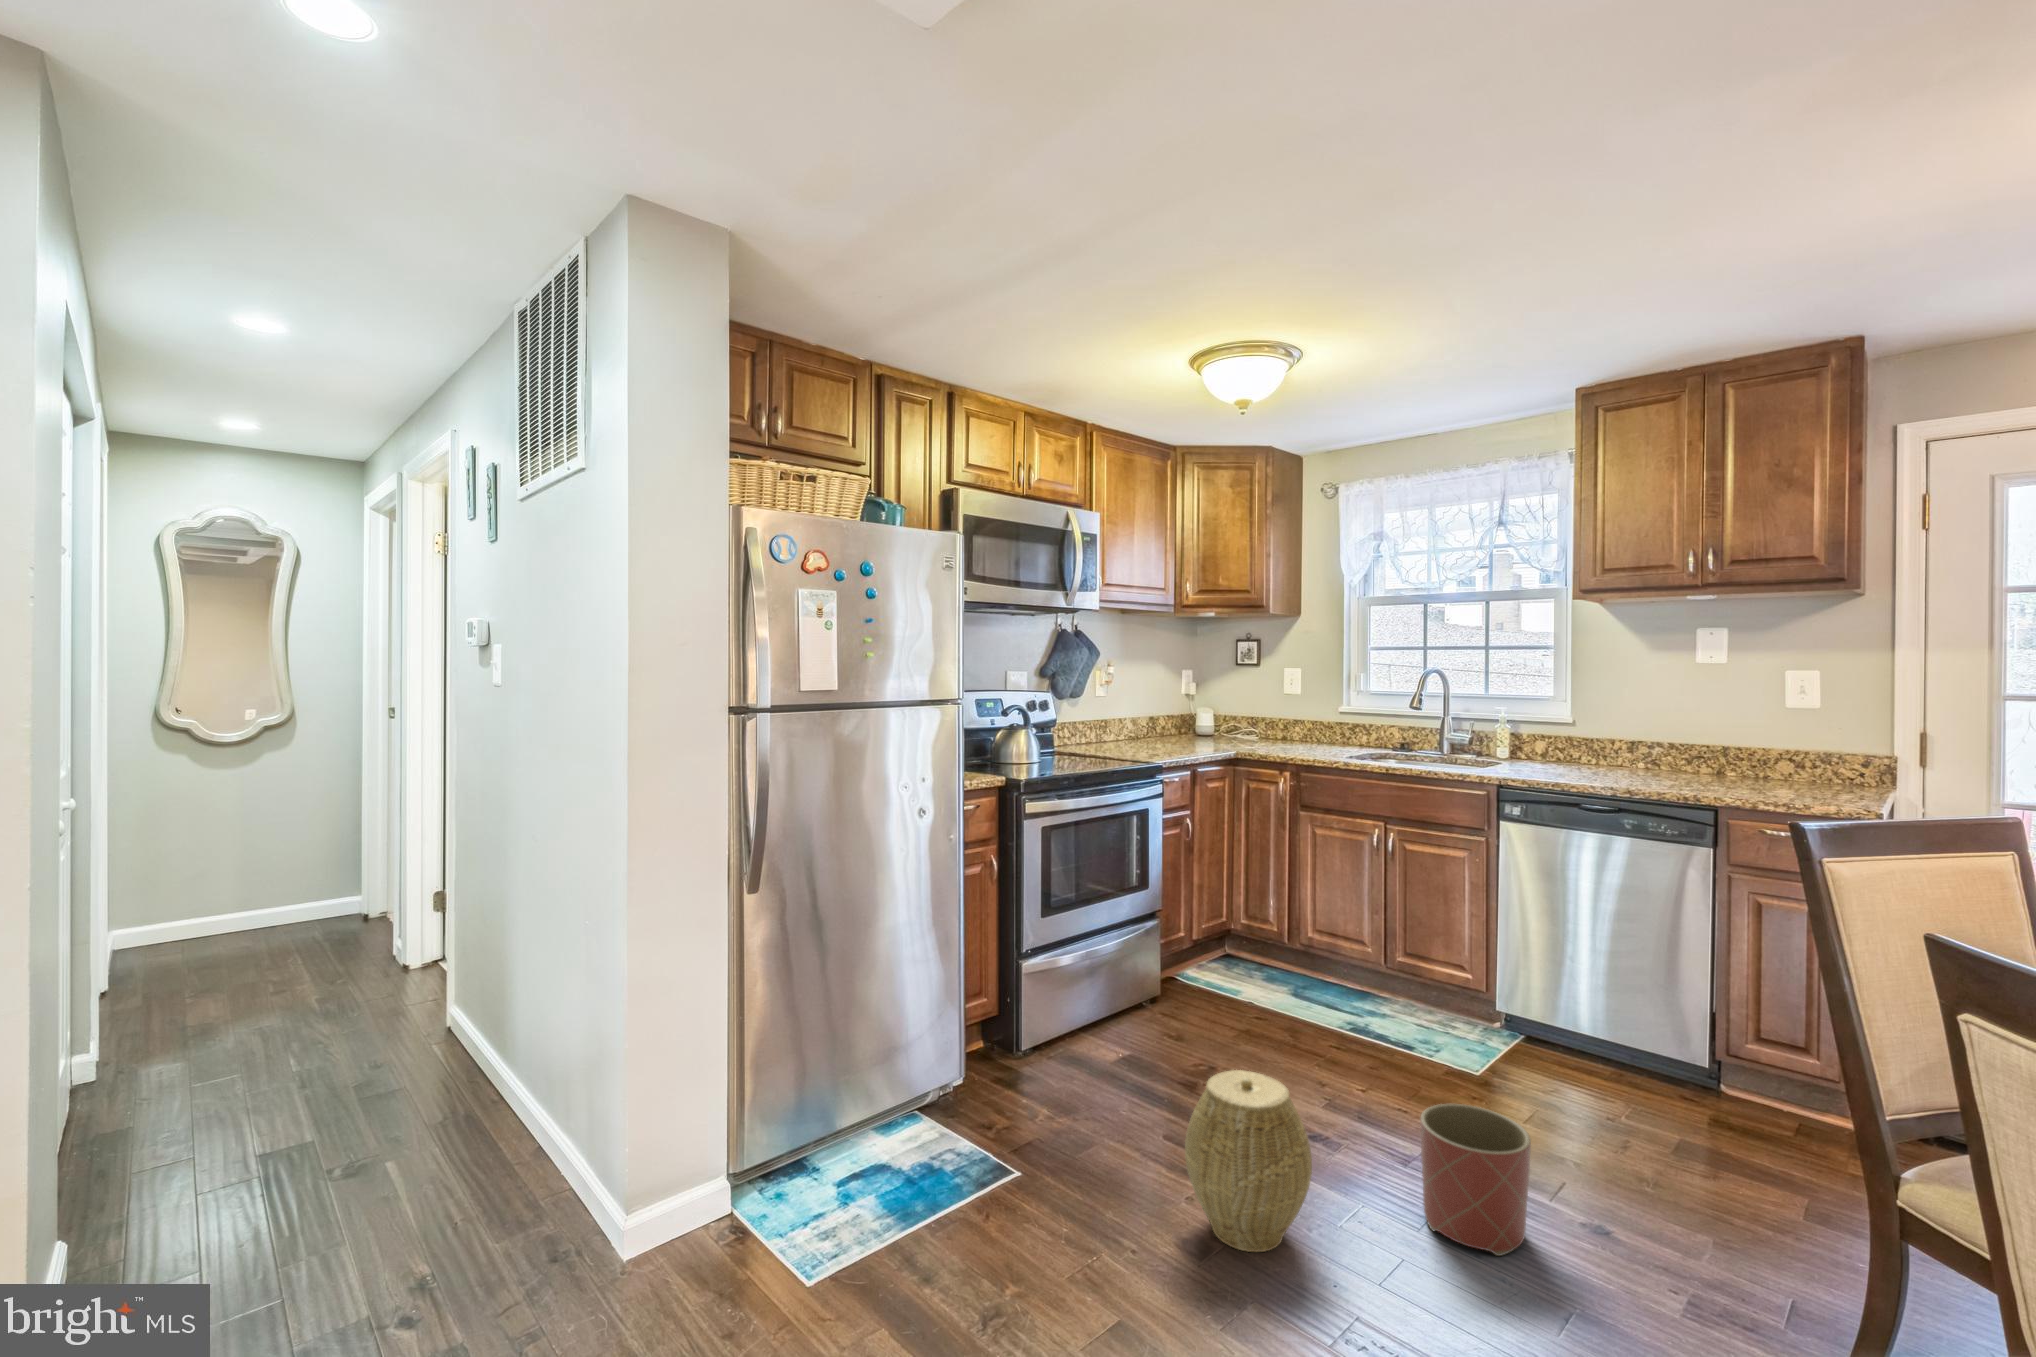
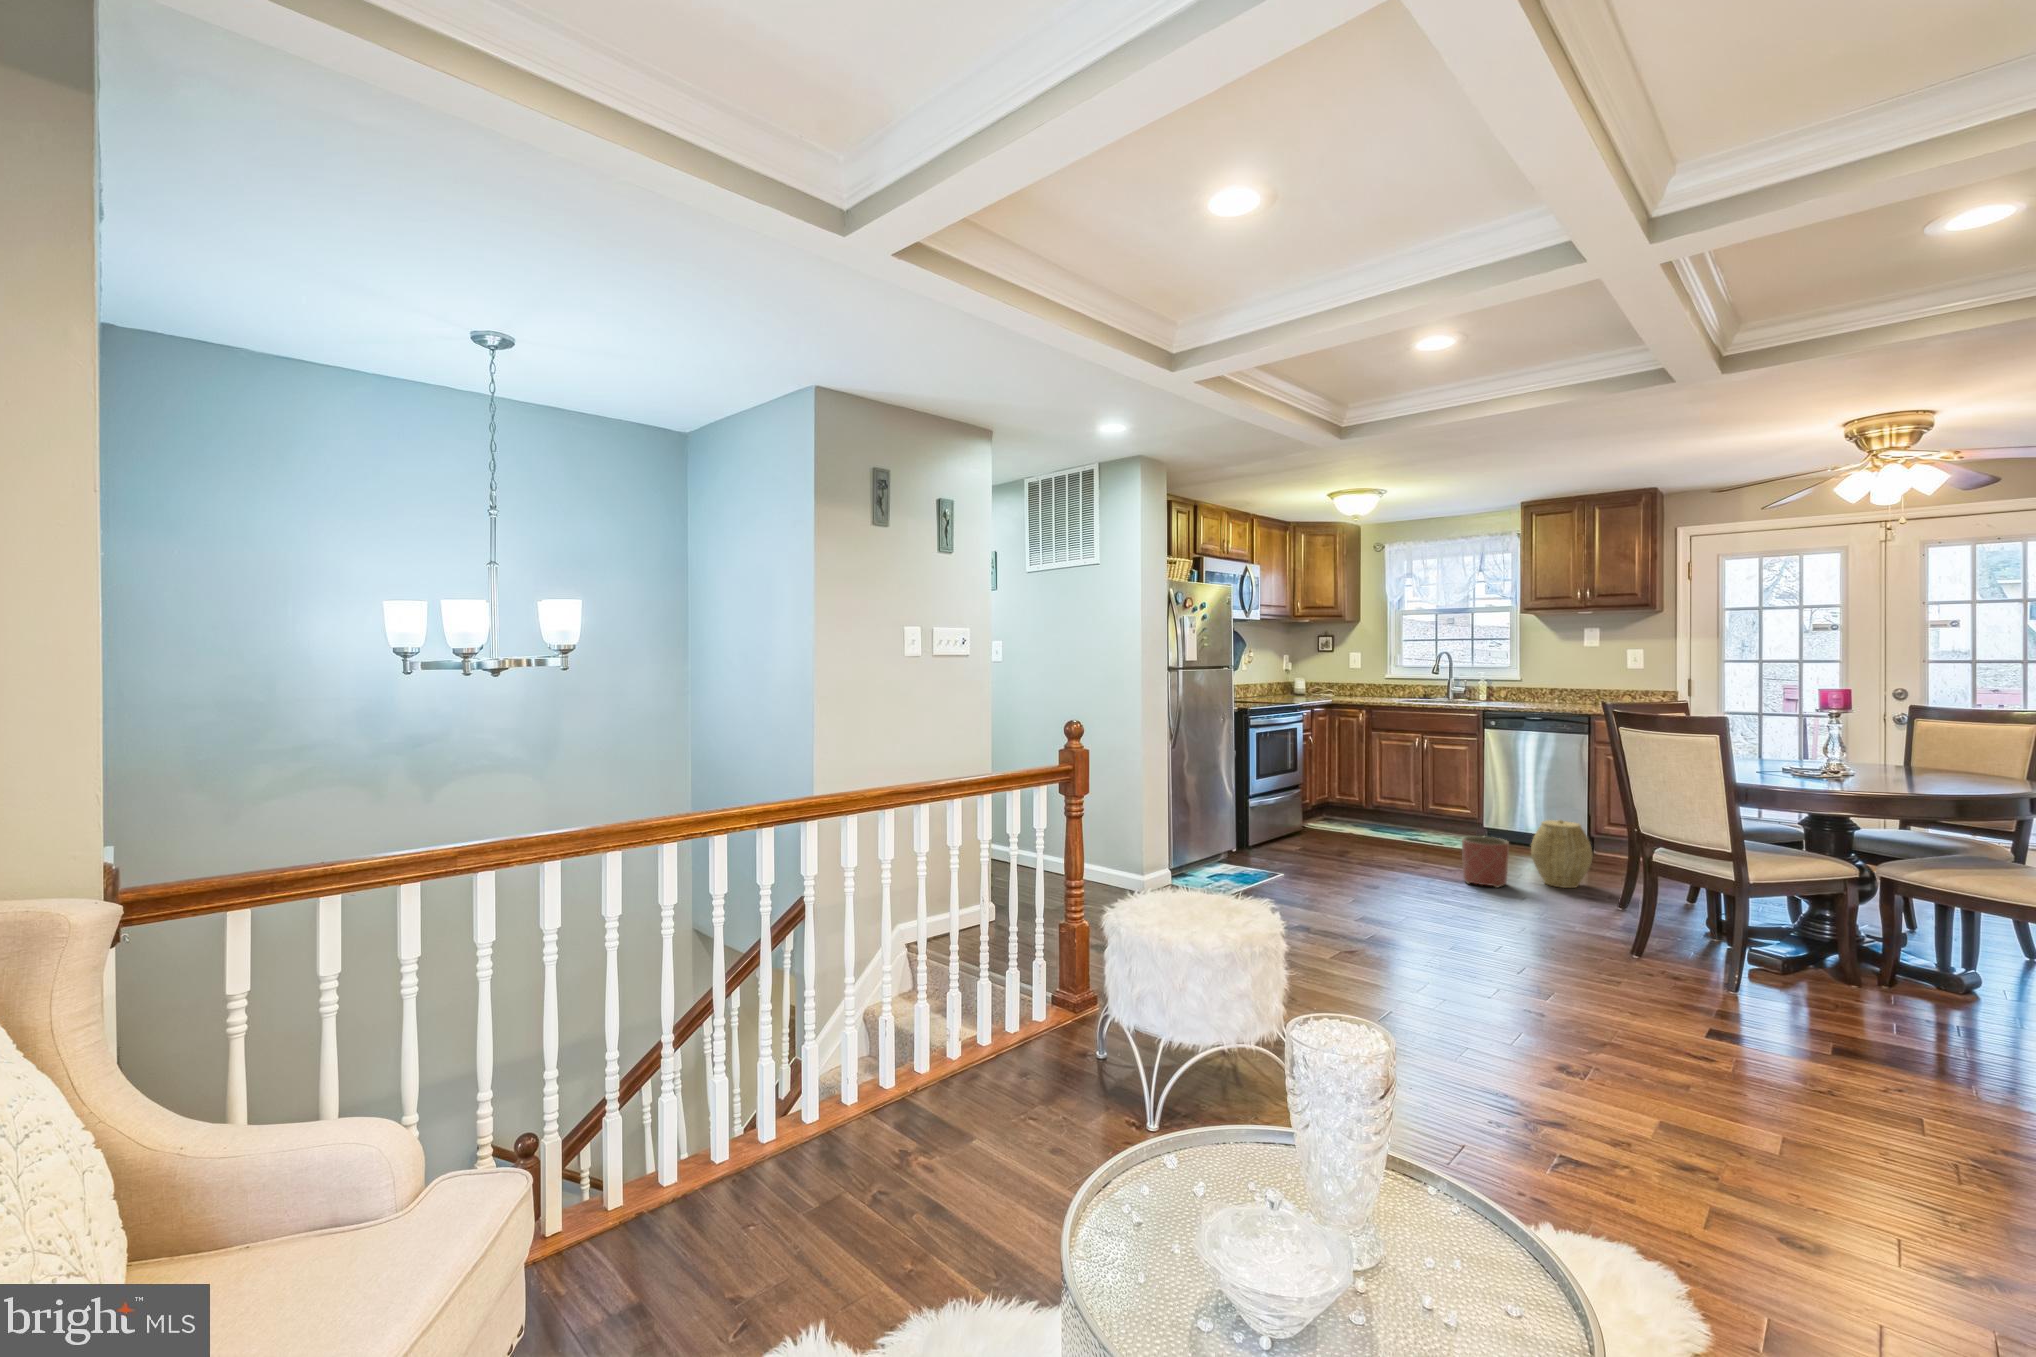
woven basket: present [1185,1070,1312,1252] -> present [1531,820,1593,888]

